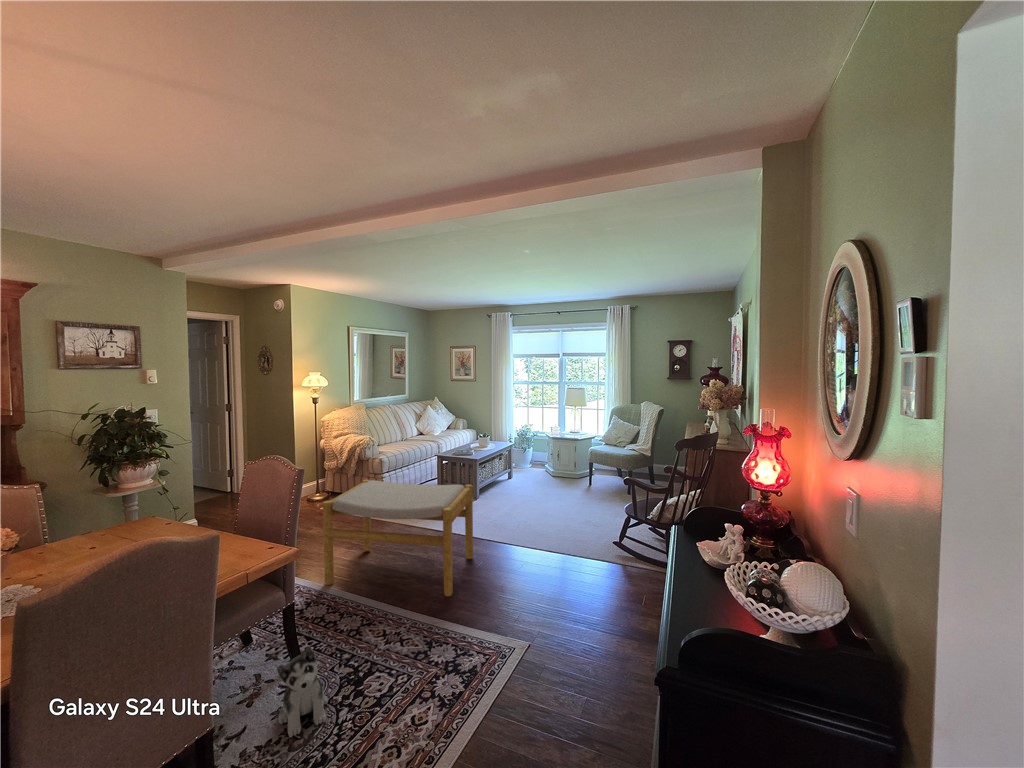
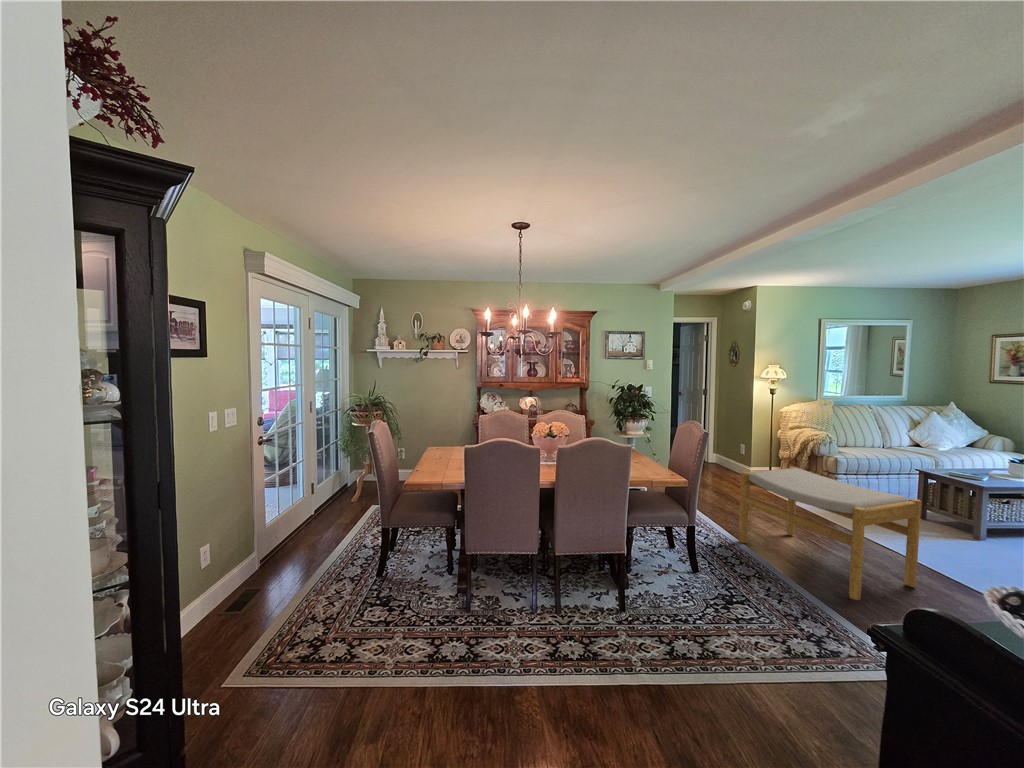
plush toy: present [277,647,328,737] -> none [671,550,704,606]

